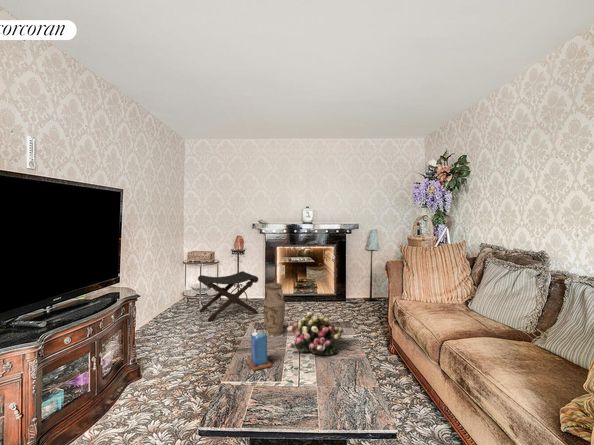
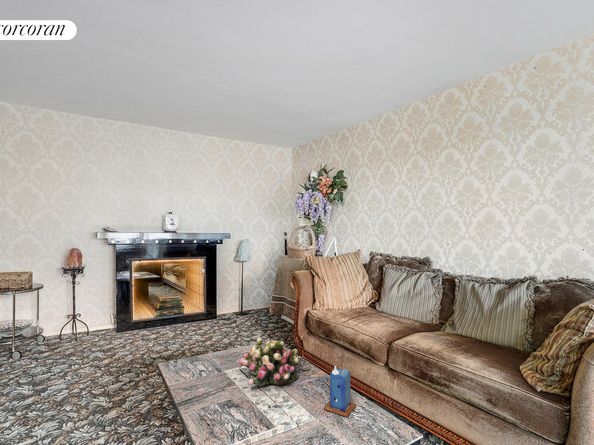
footstool: present [198,271,258,322] -> none [13,296,119,375]
vase: present [263,283,285,335] -> none [190,308,220,374]
candle: present [247,329,272,371] -> present [324,366,356,417]

